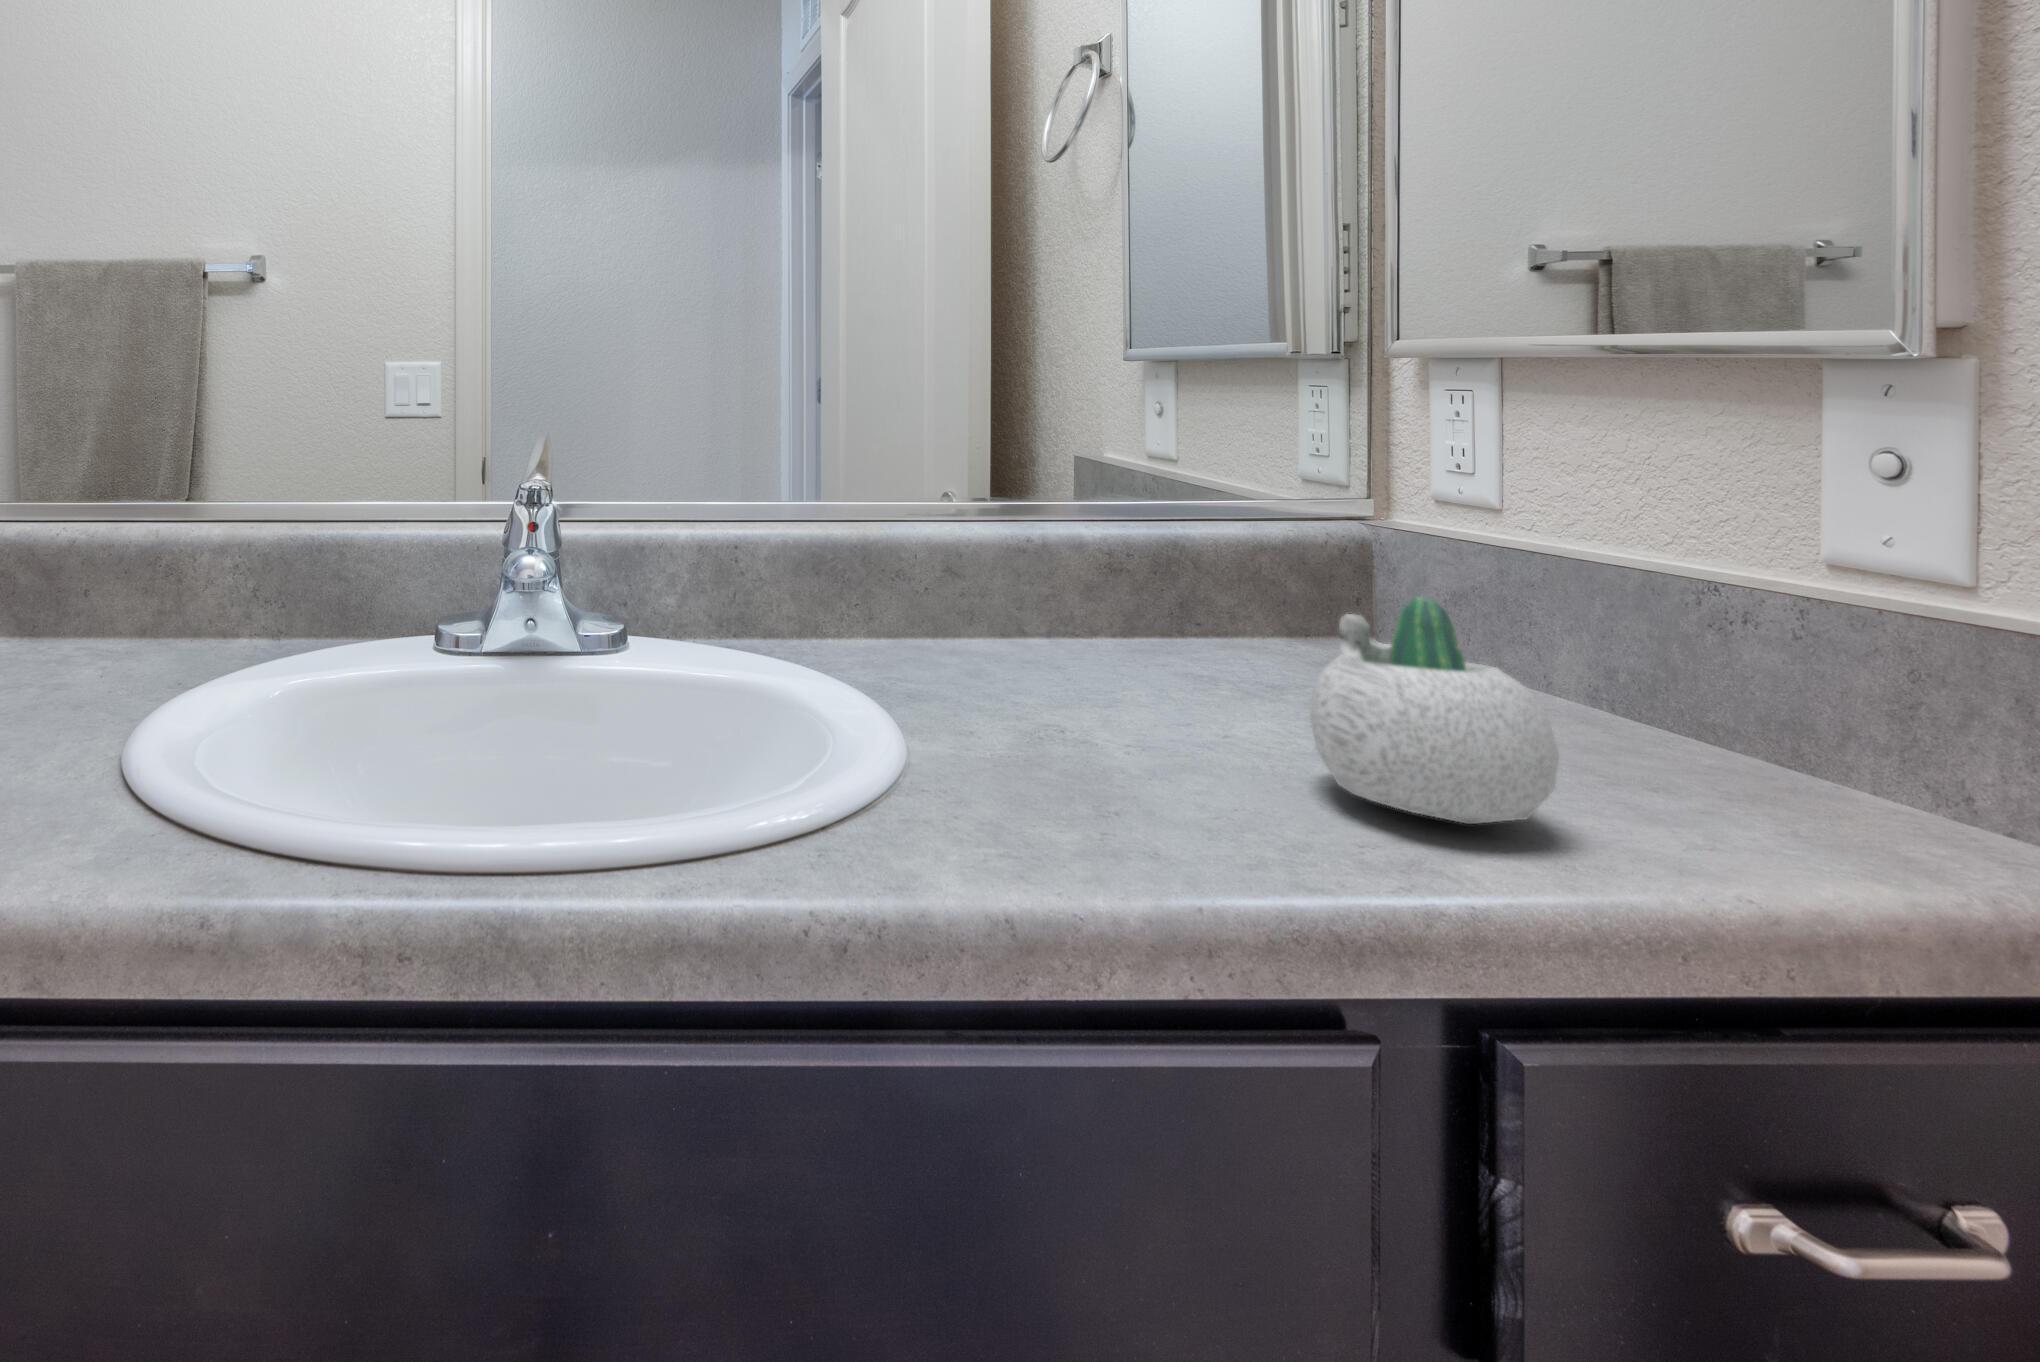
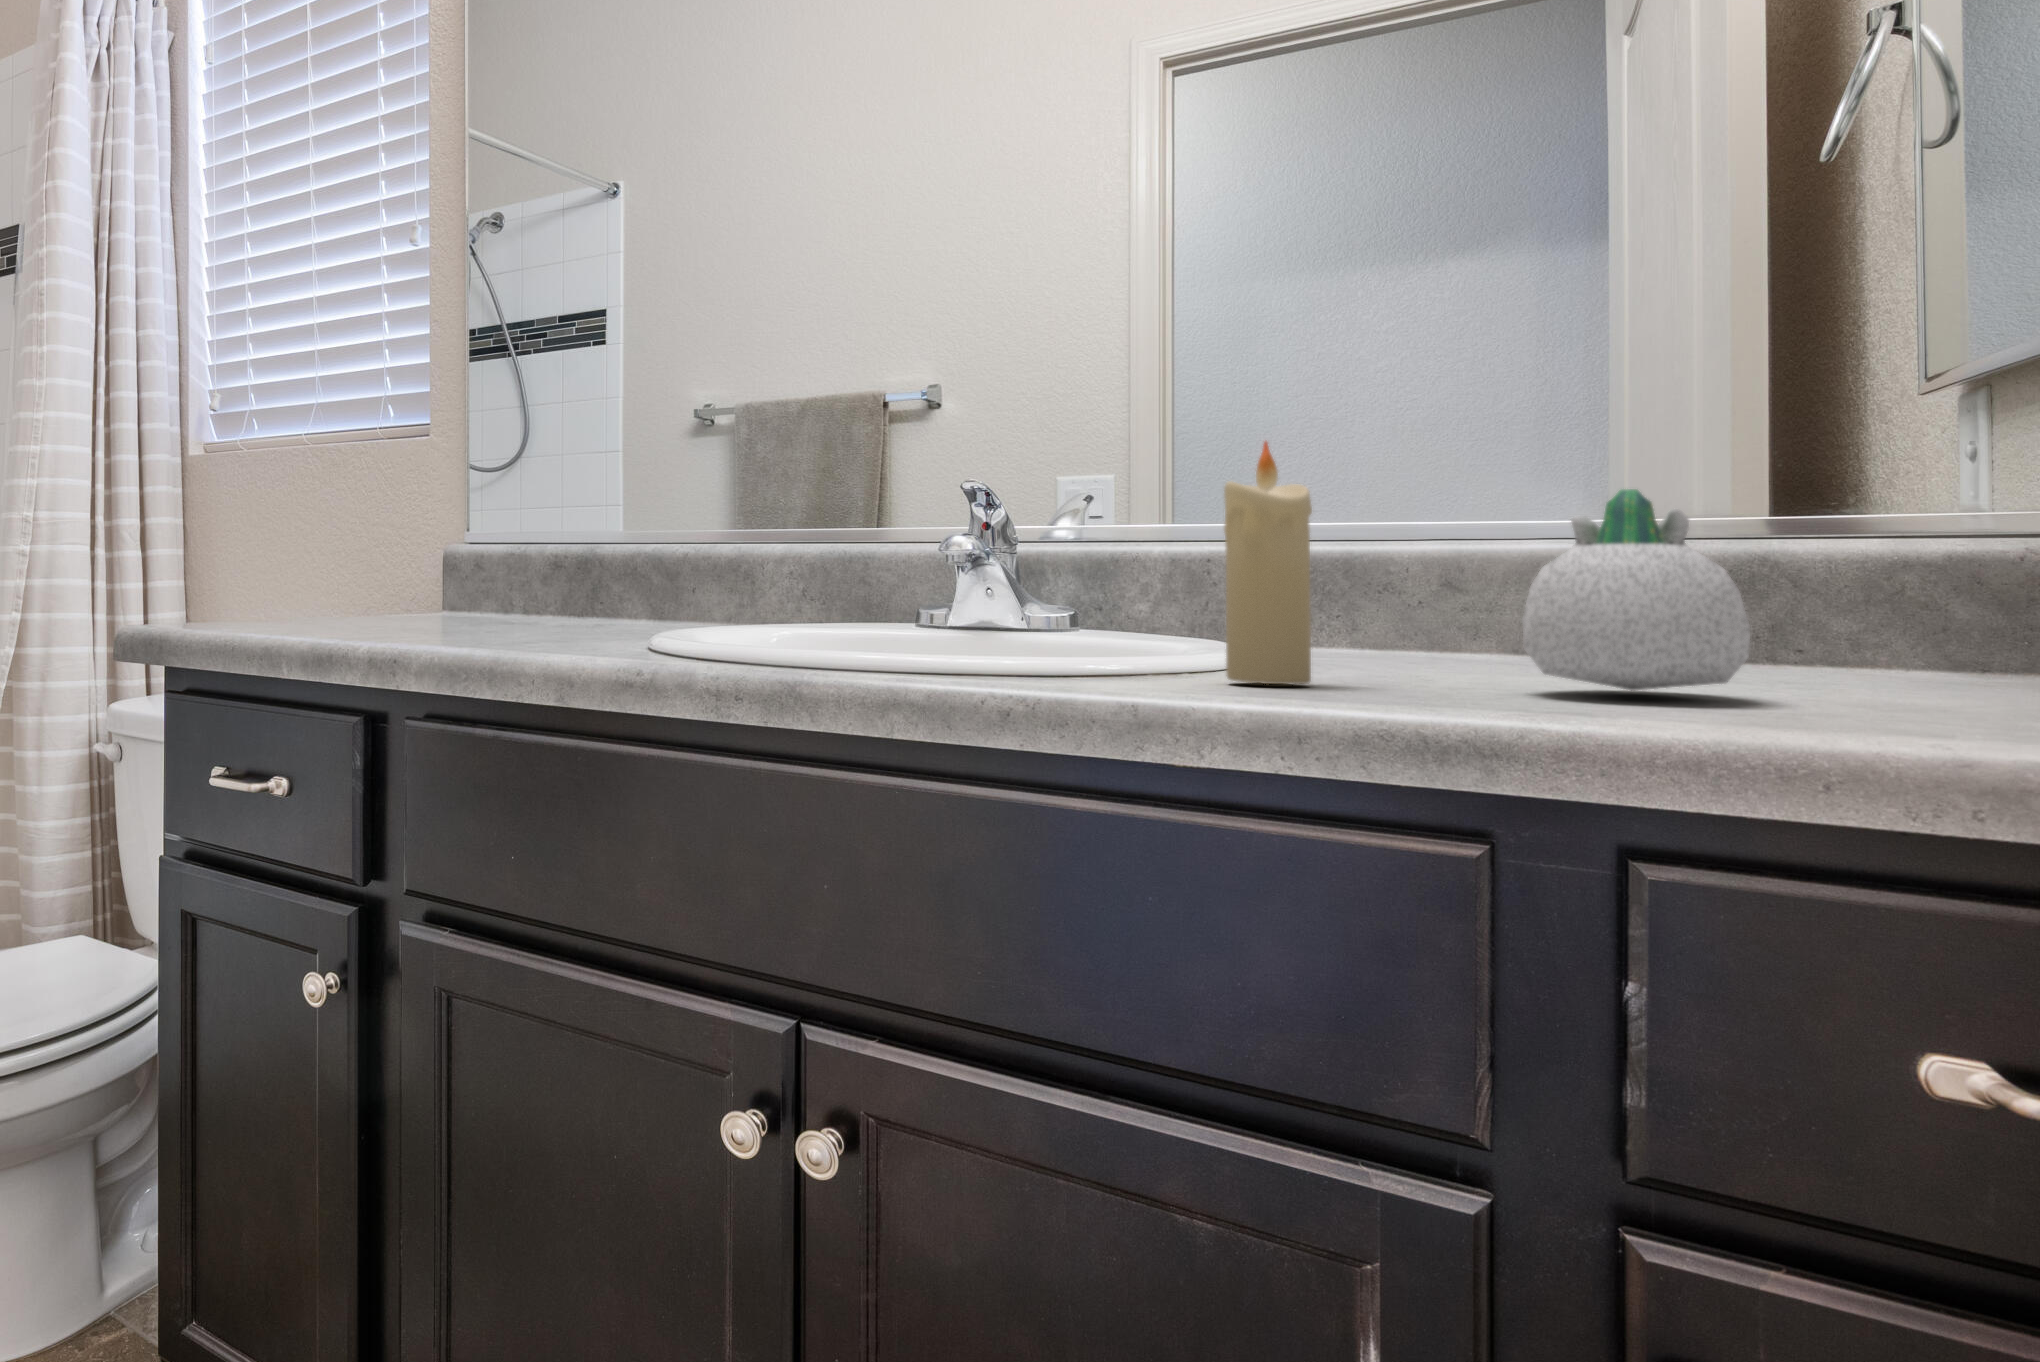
candle: none [1060,536,1167,841] -> present [1224,441,1312,684]

